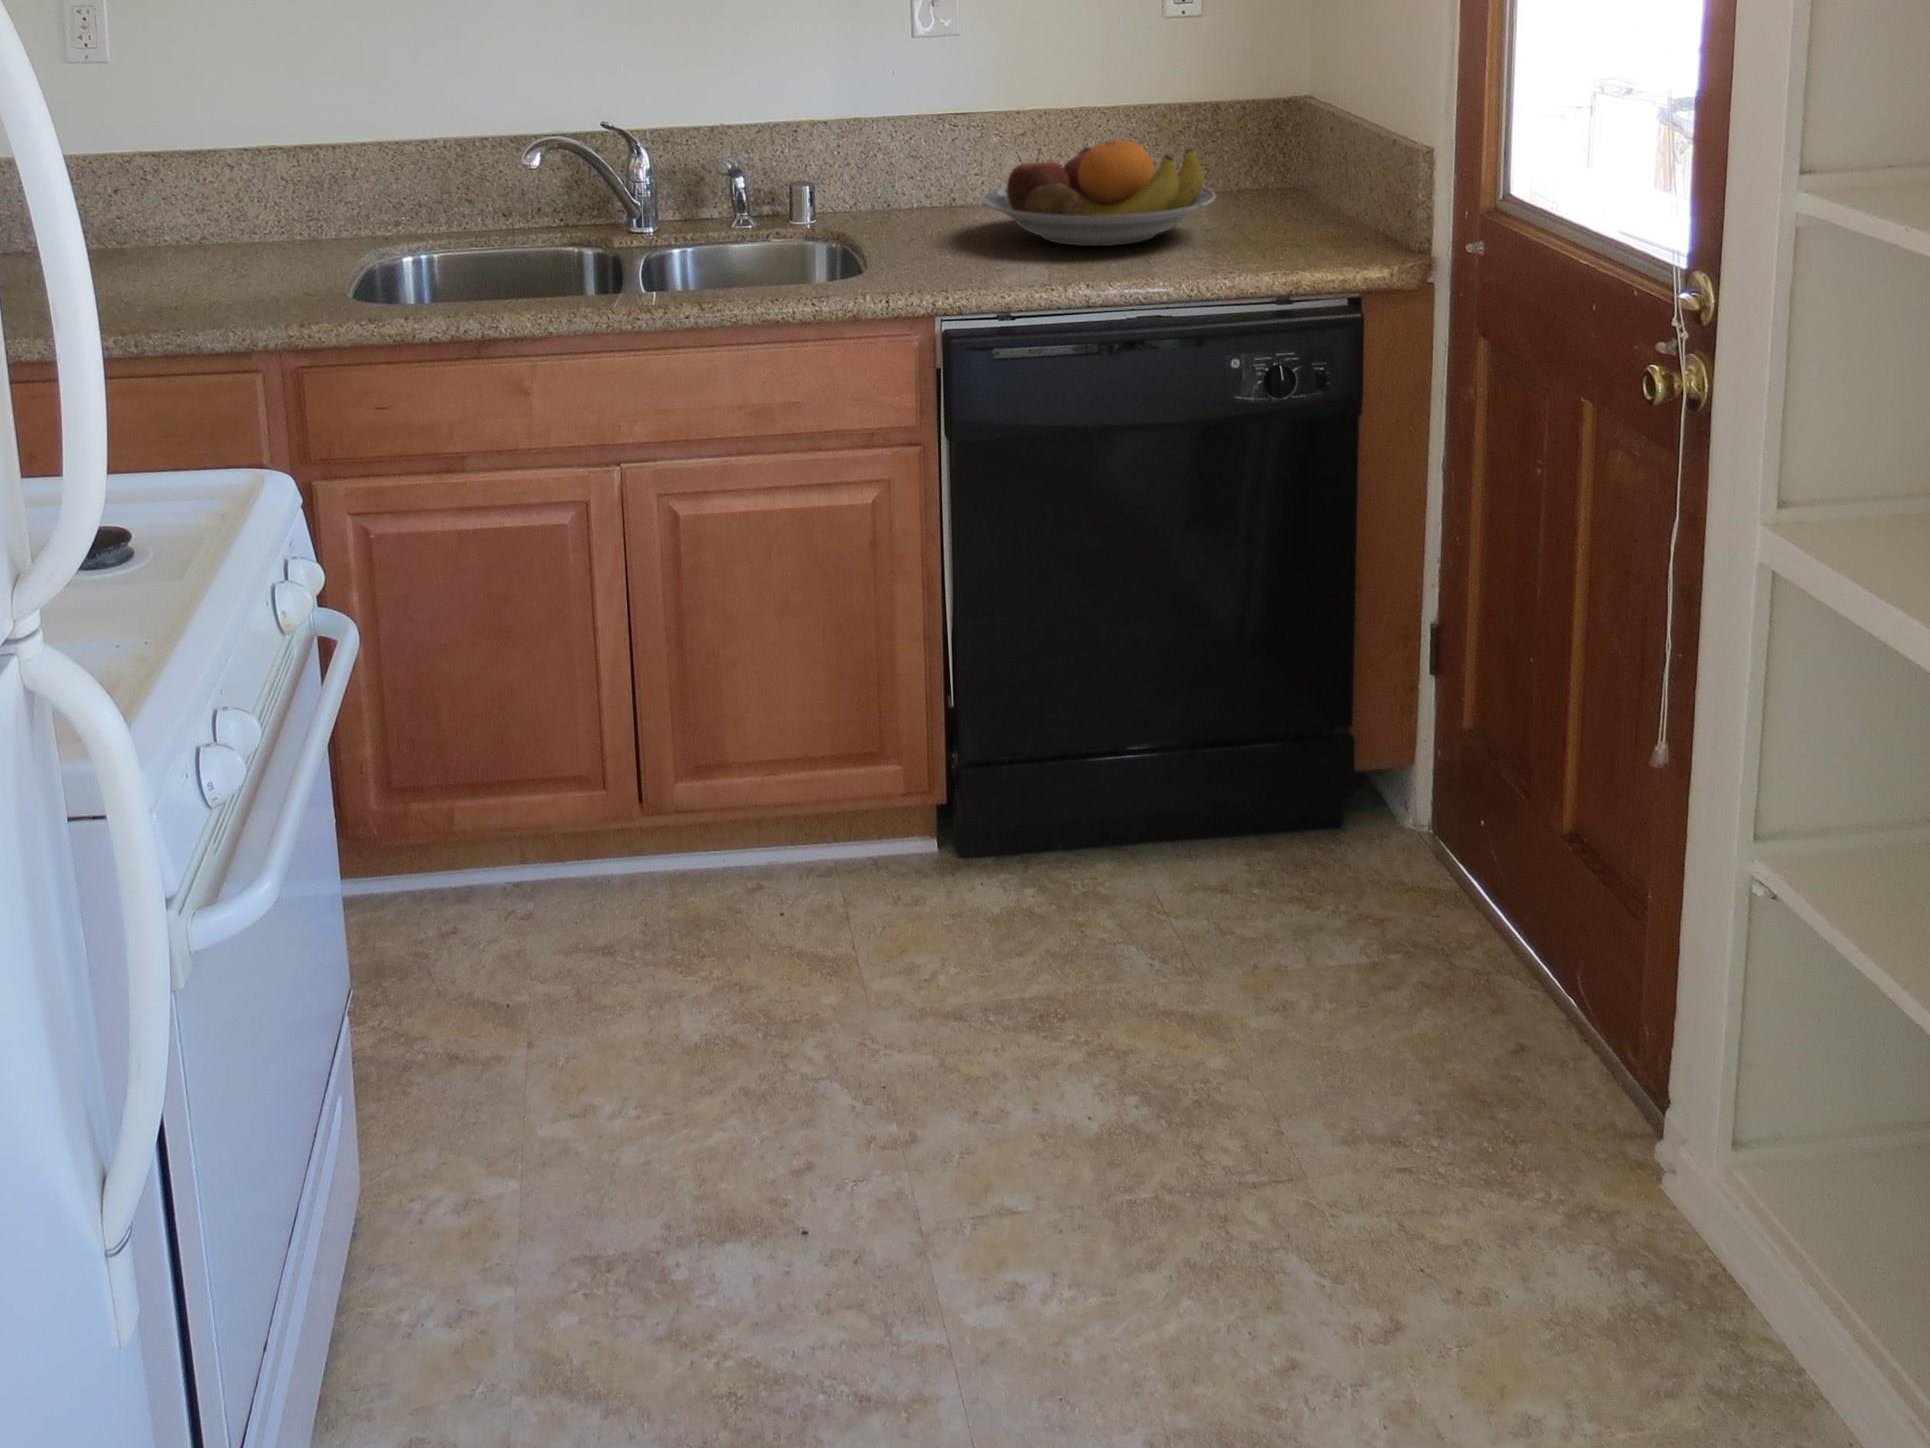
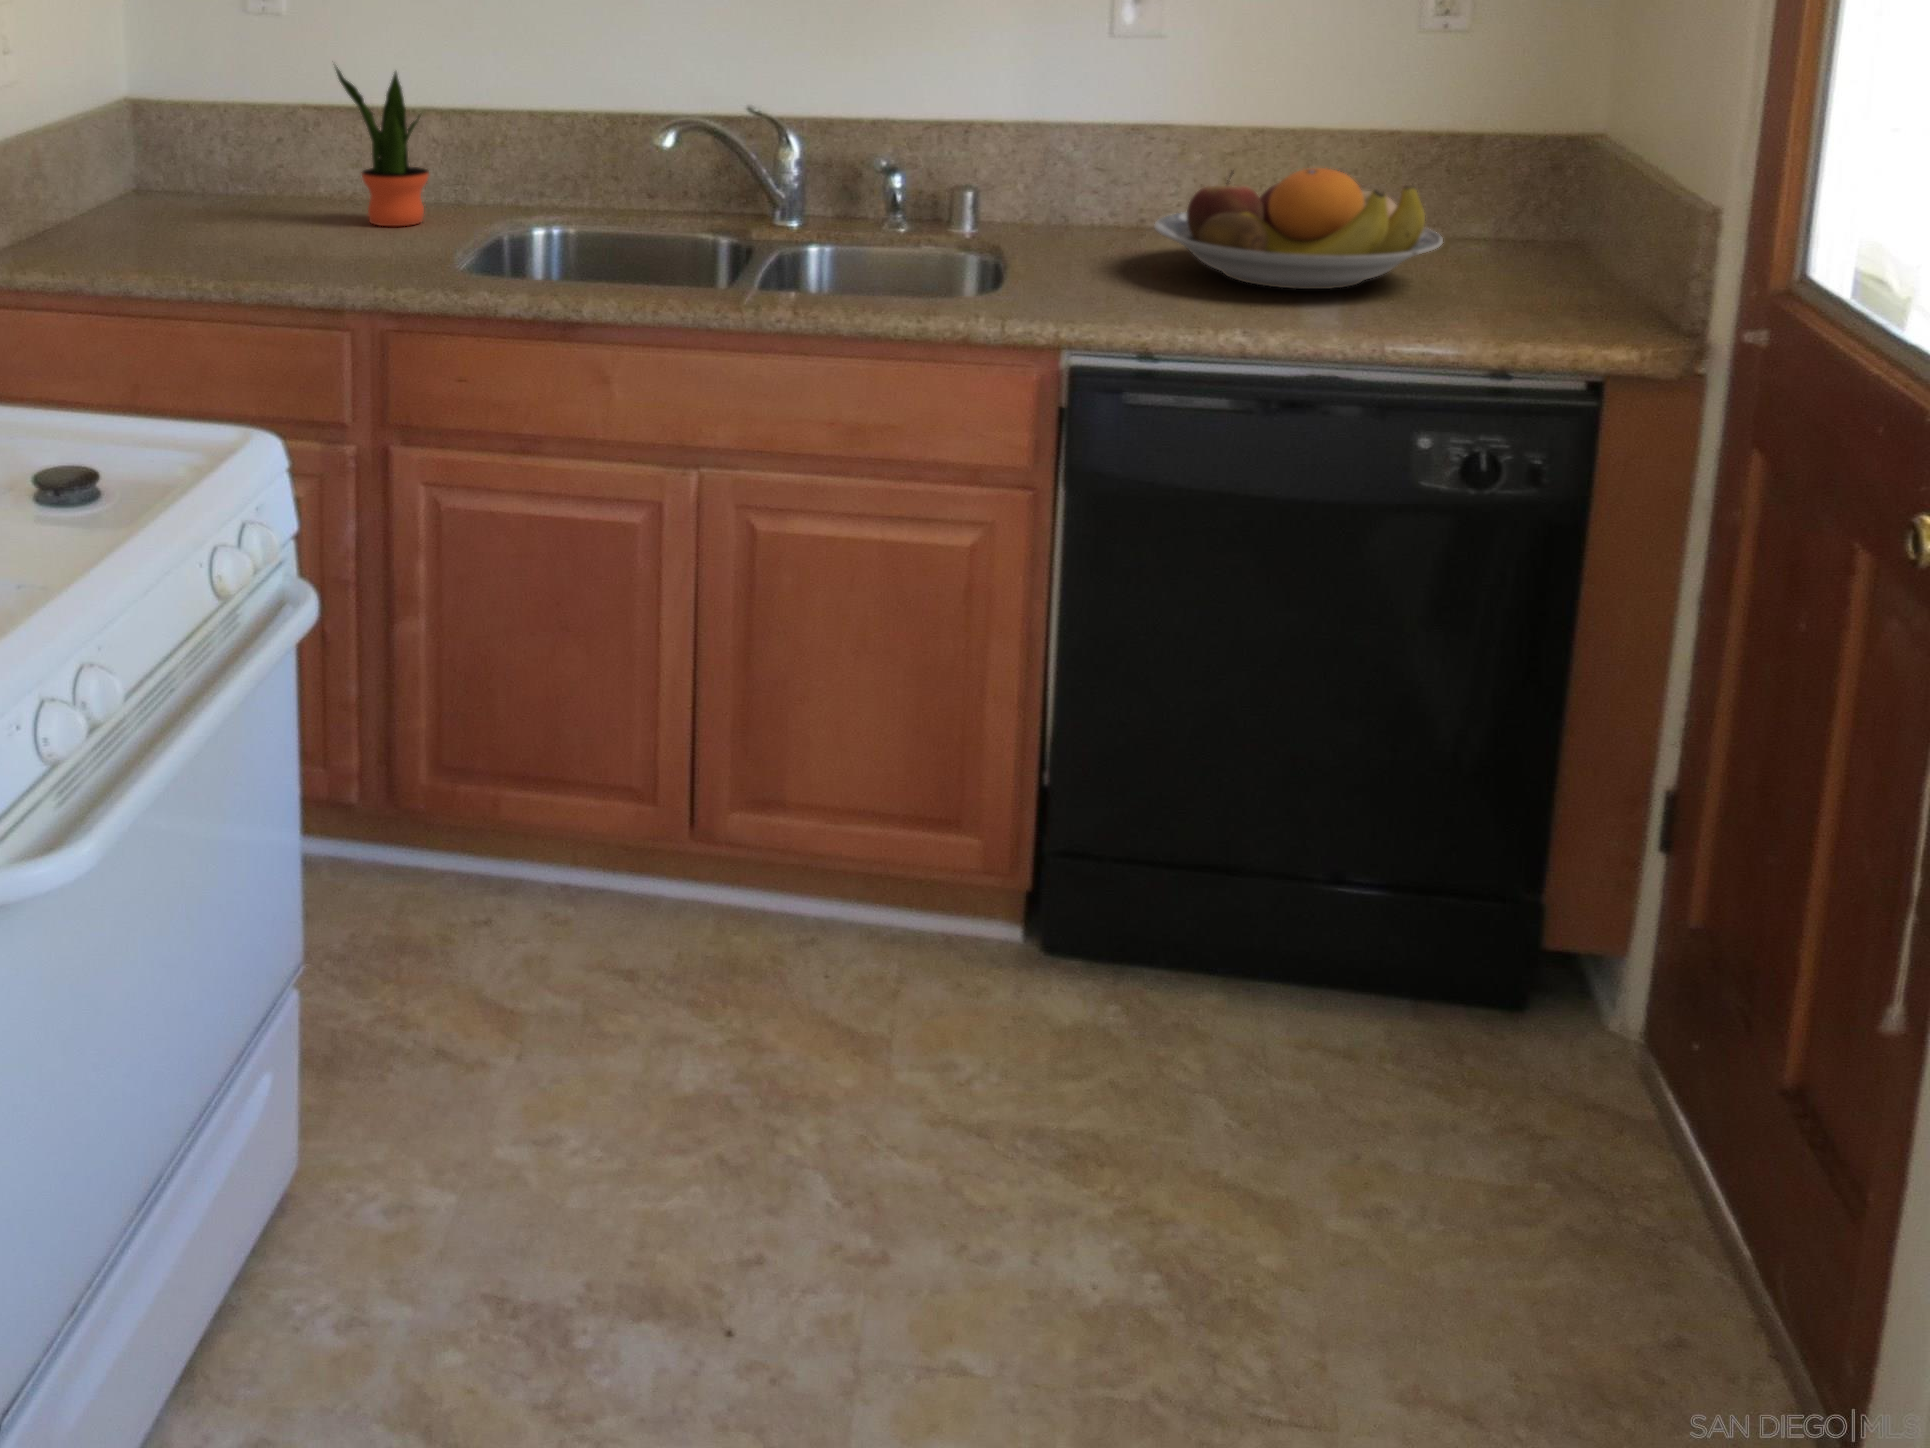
potted plant: none [180,104,291,267] -> present [336,67,429,226]

